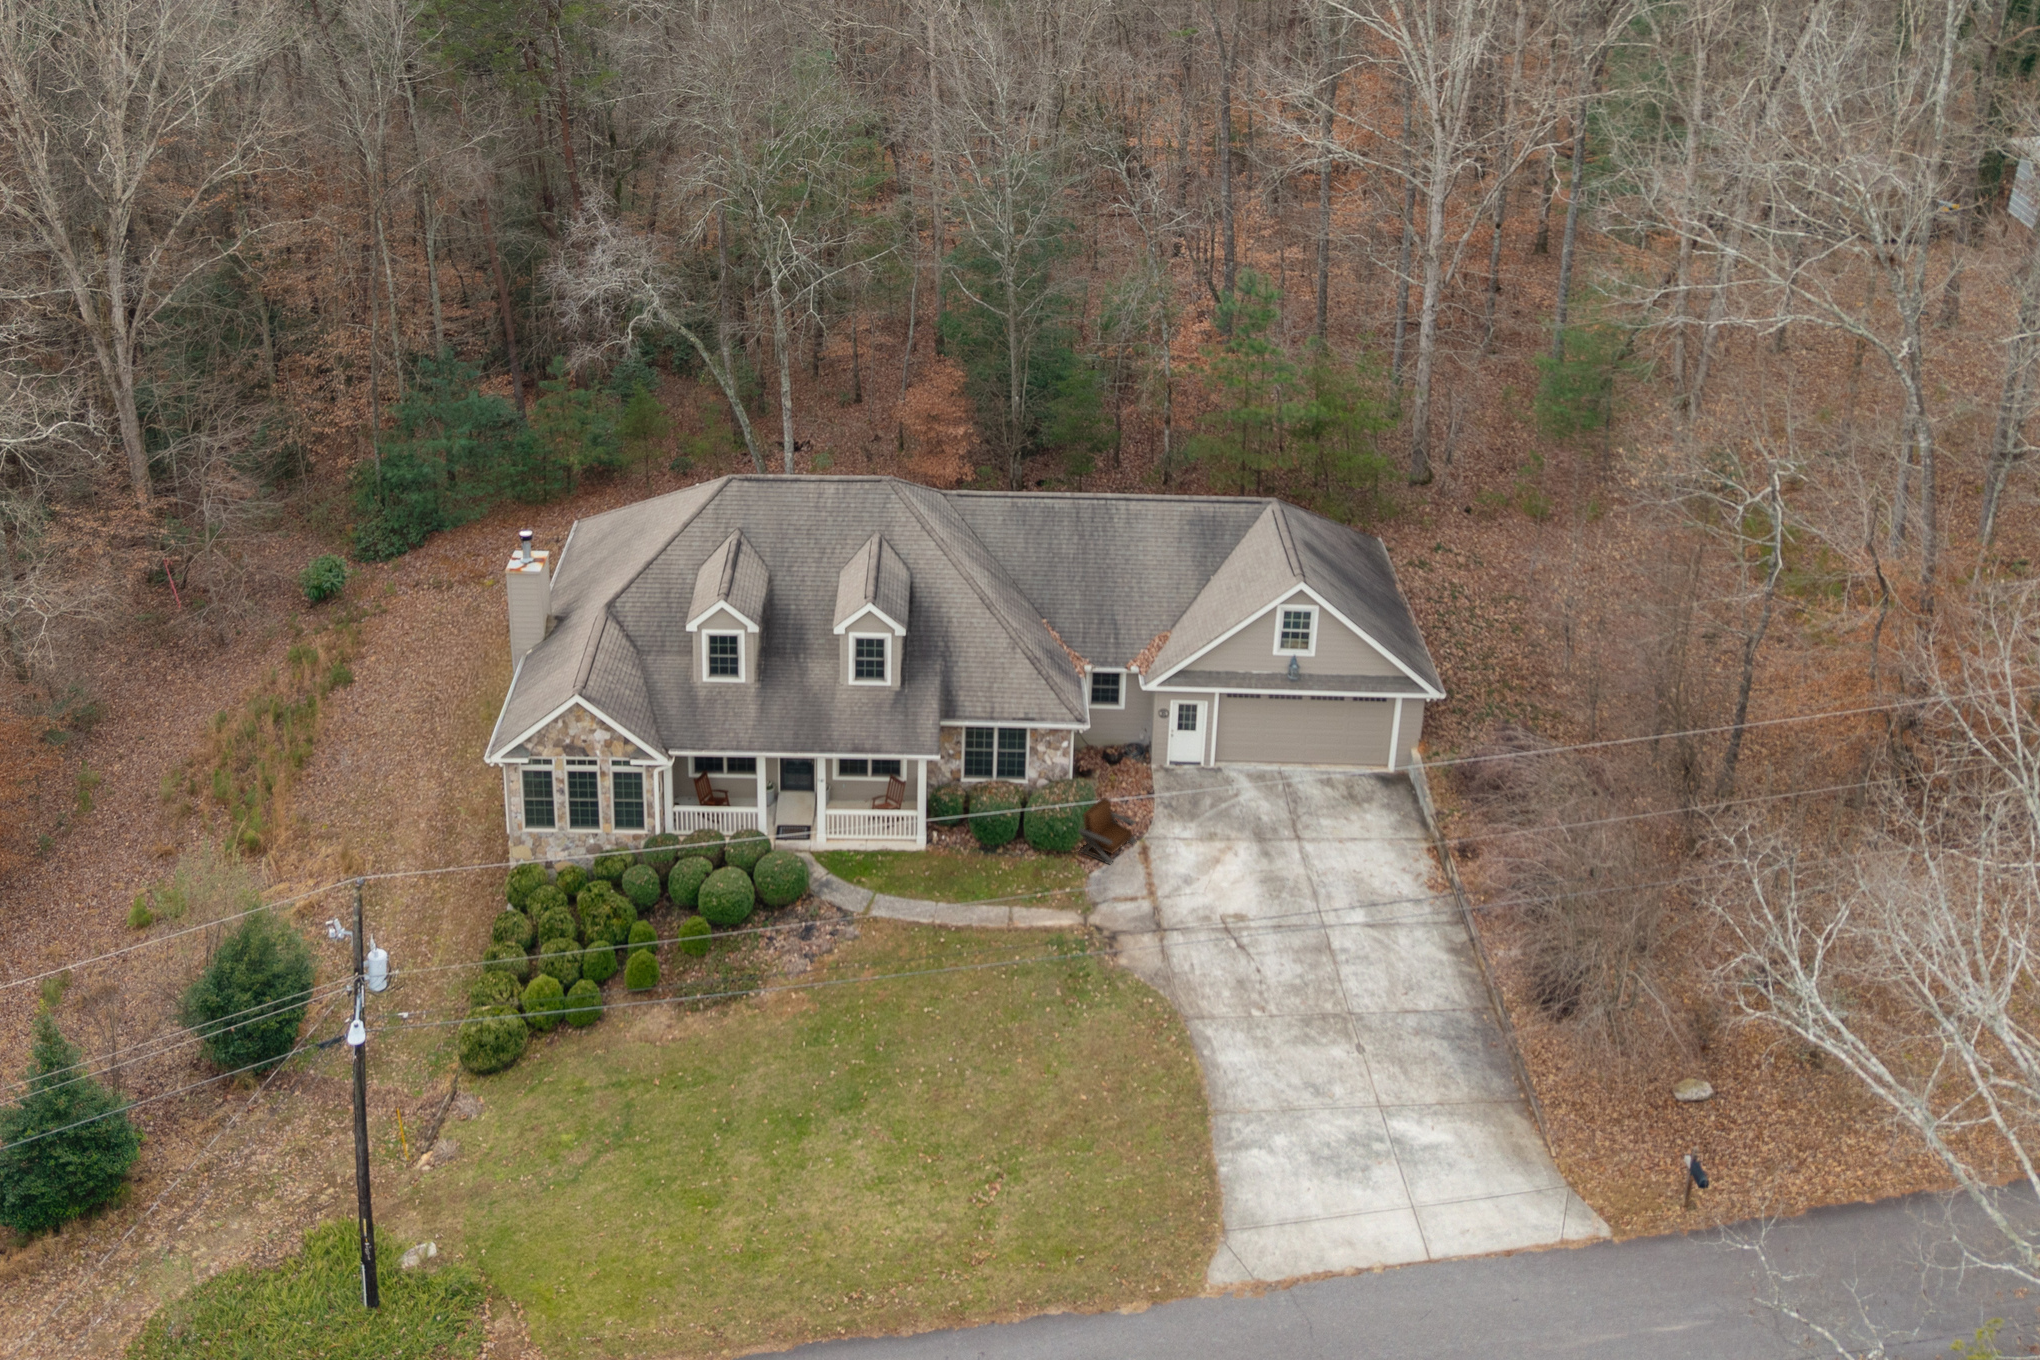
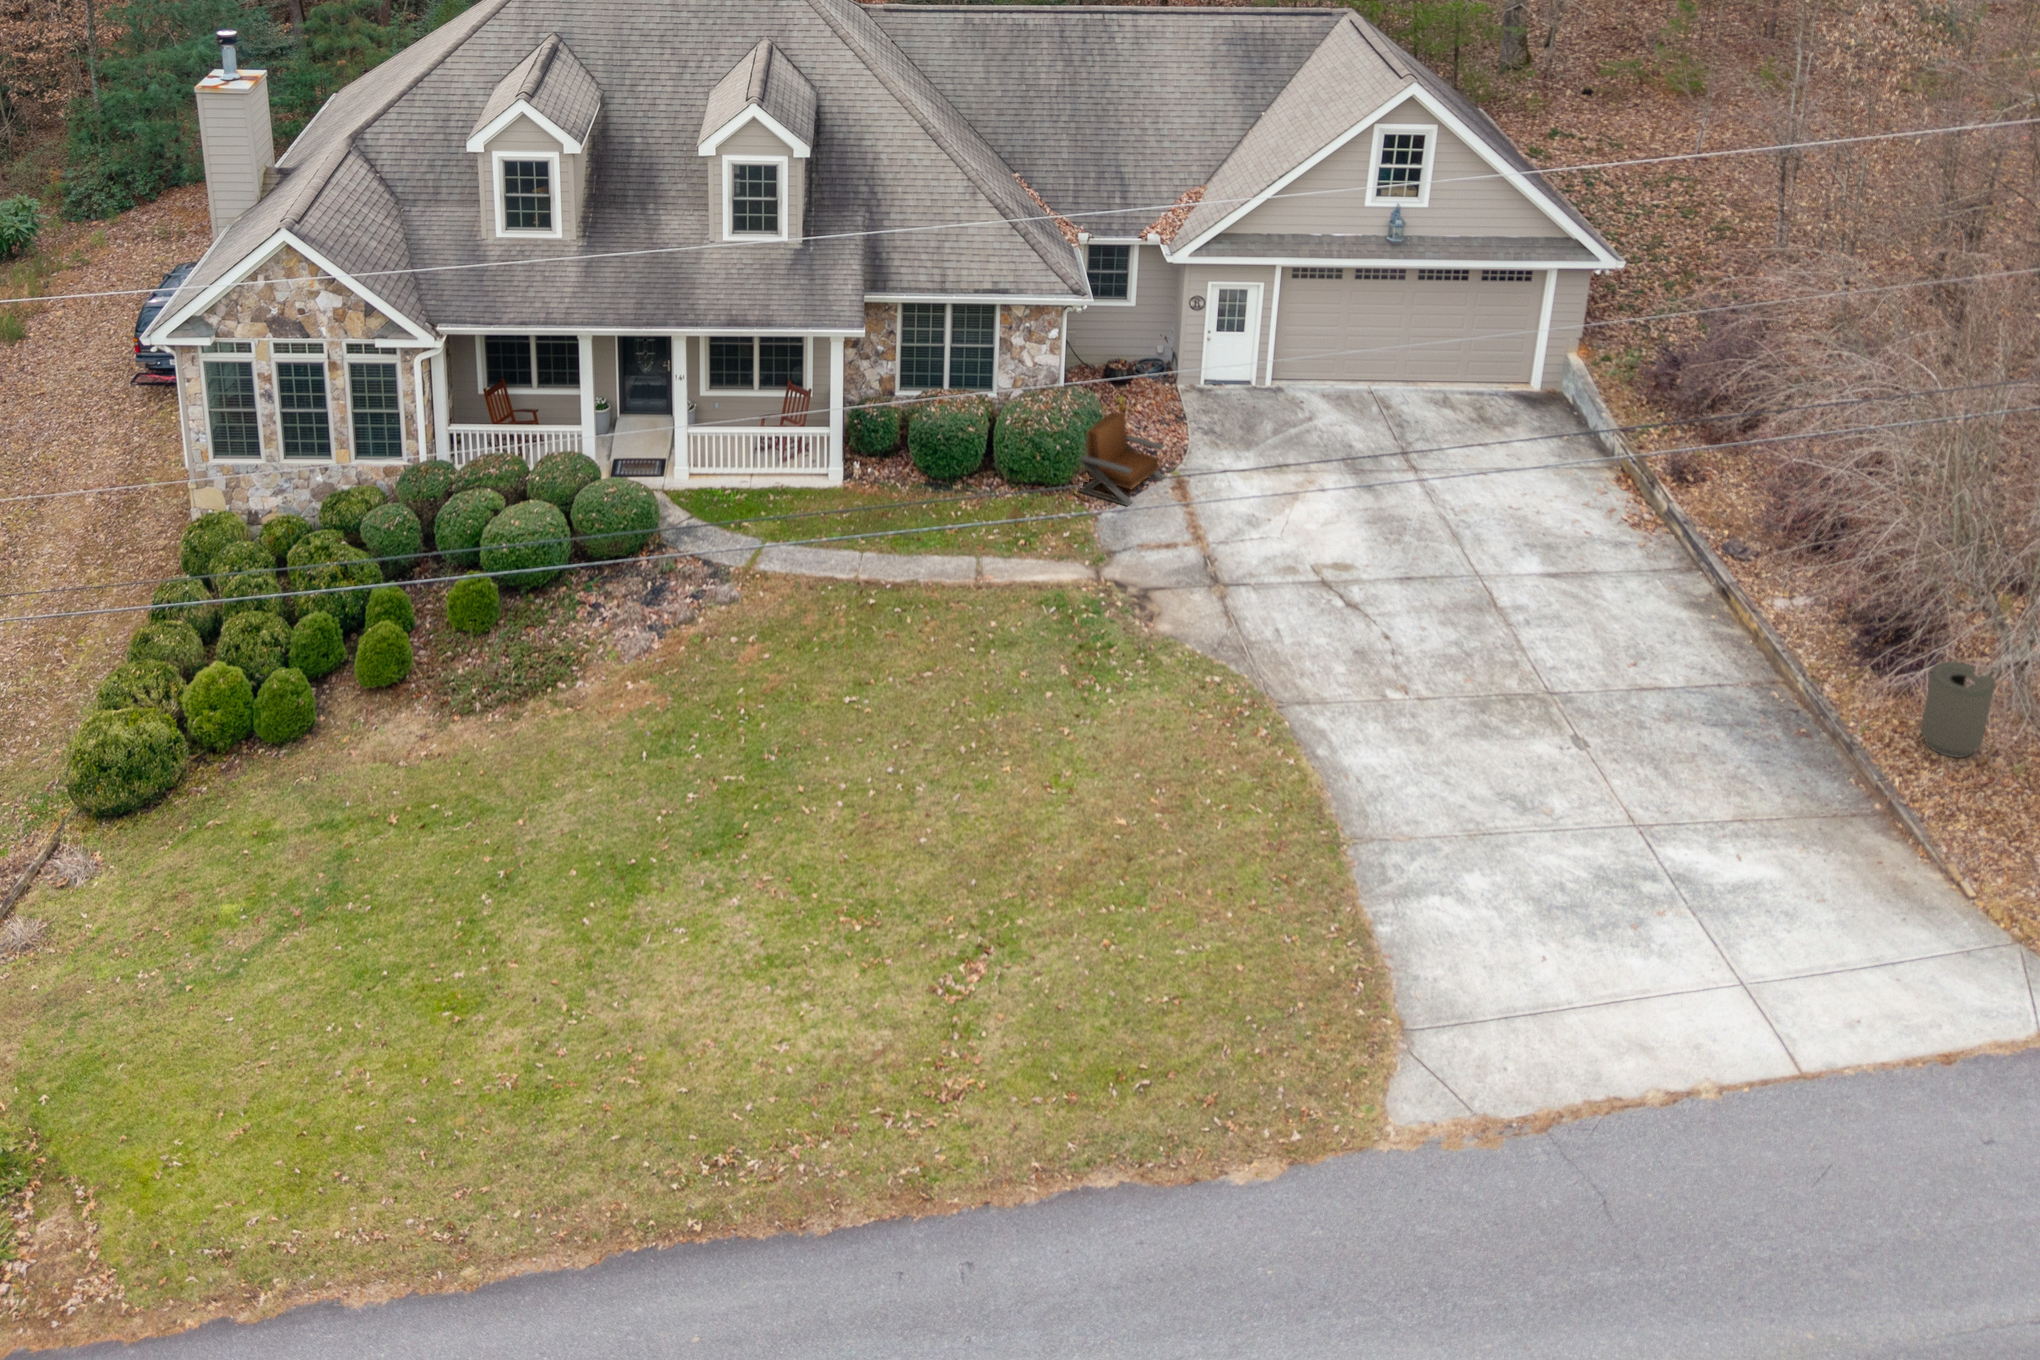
trash can: none [1557,1008,1593,1067] -> present [1920,662,1995,758]

